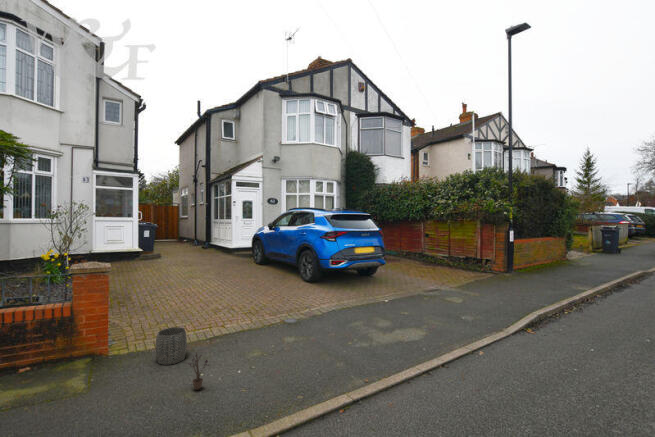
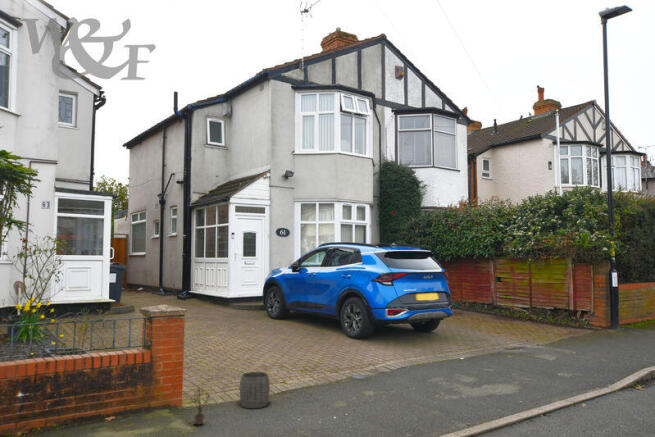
decorative plant: present [188,353,209,390] -> present [187,390,210,425]

